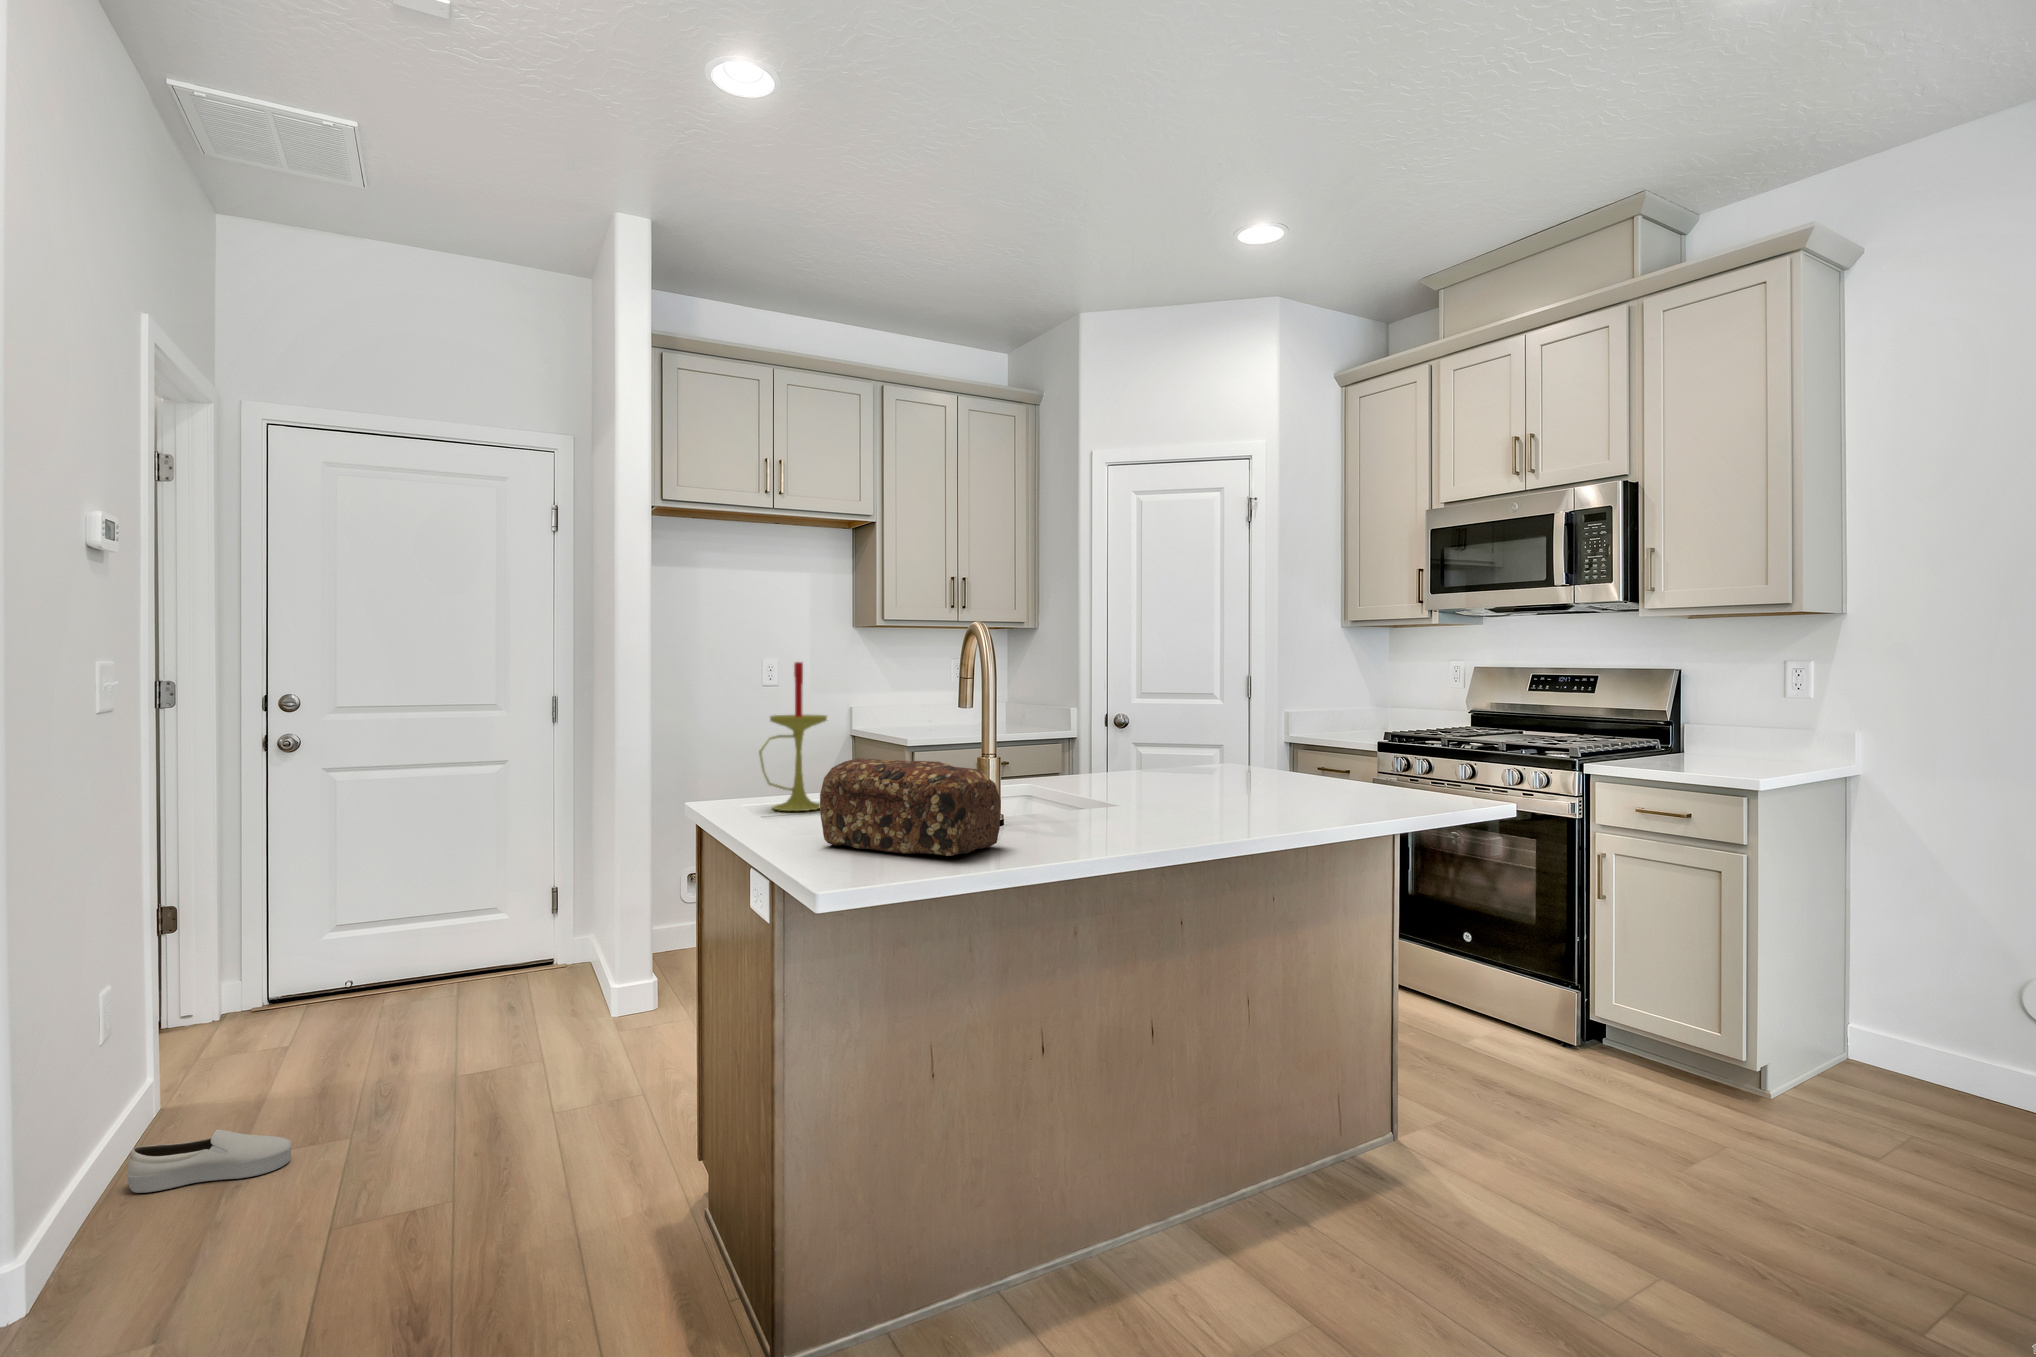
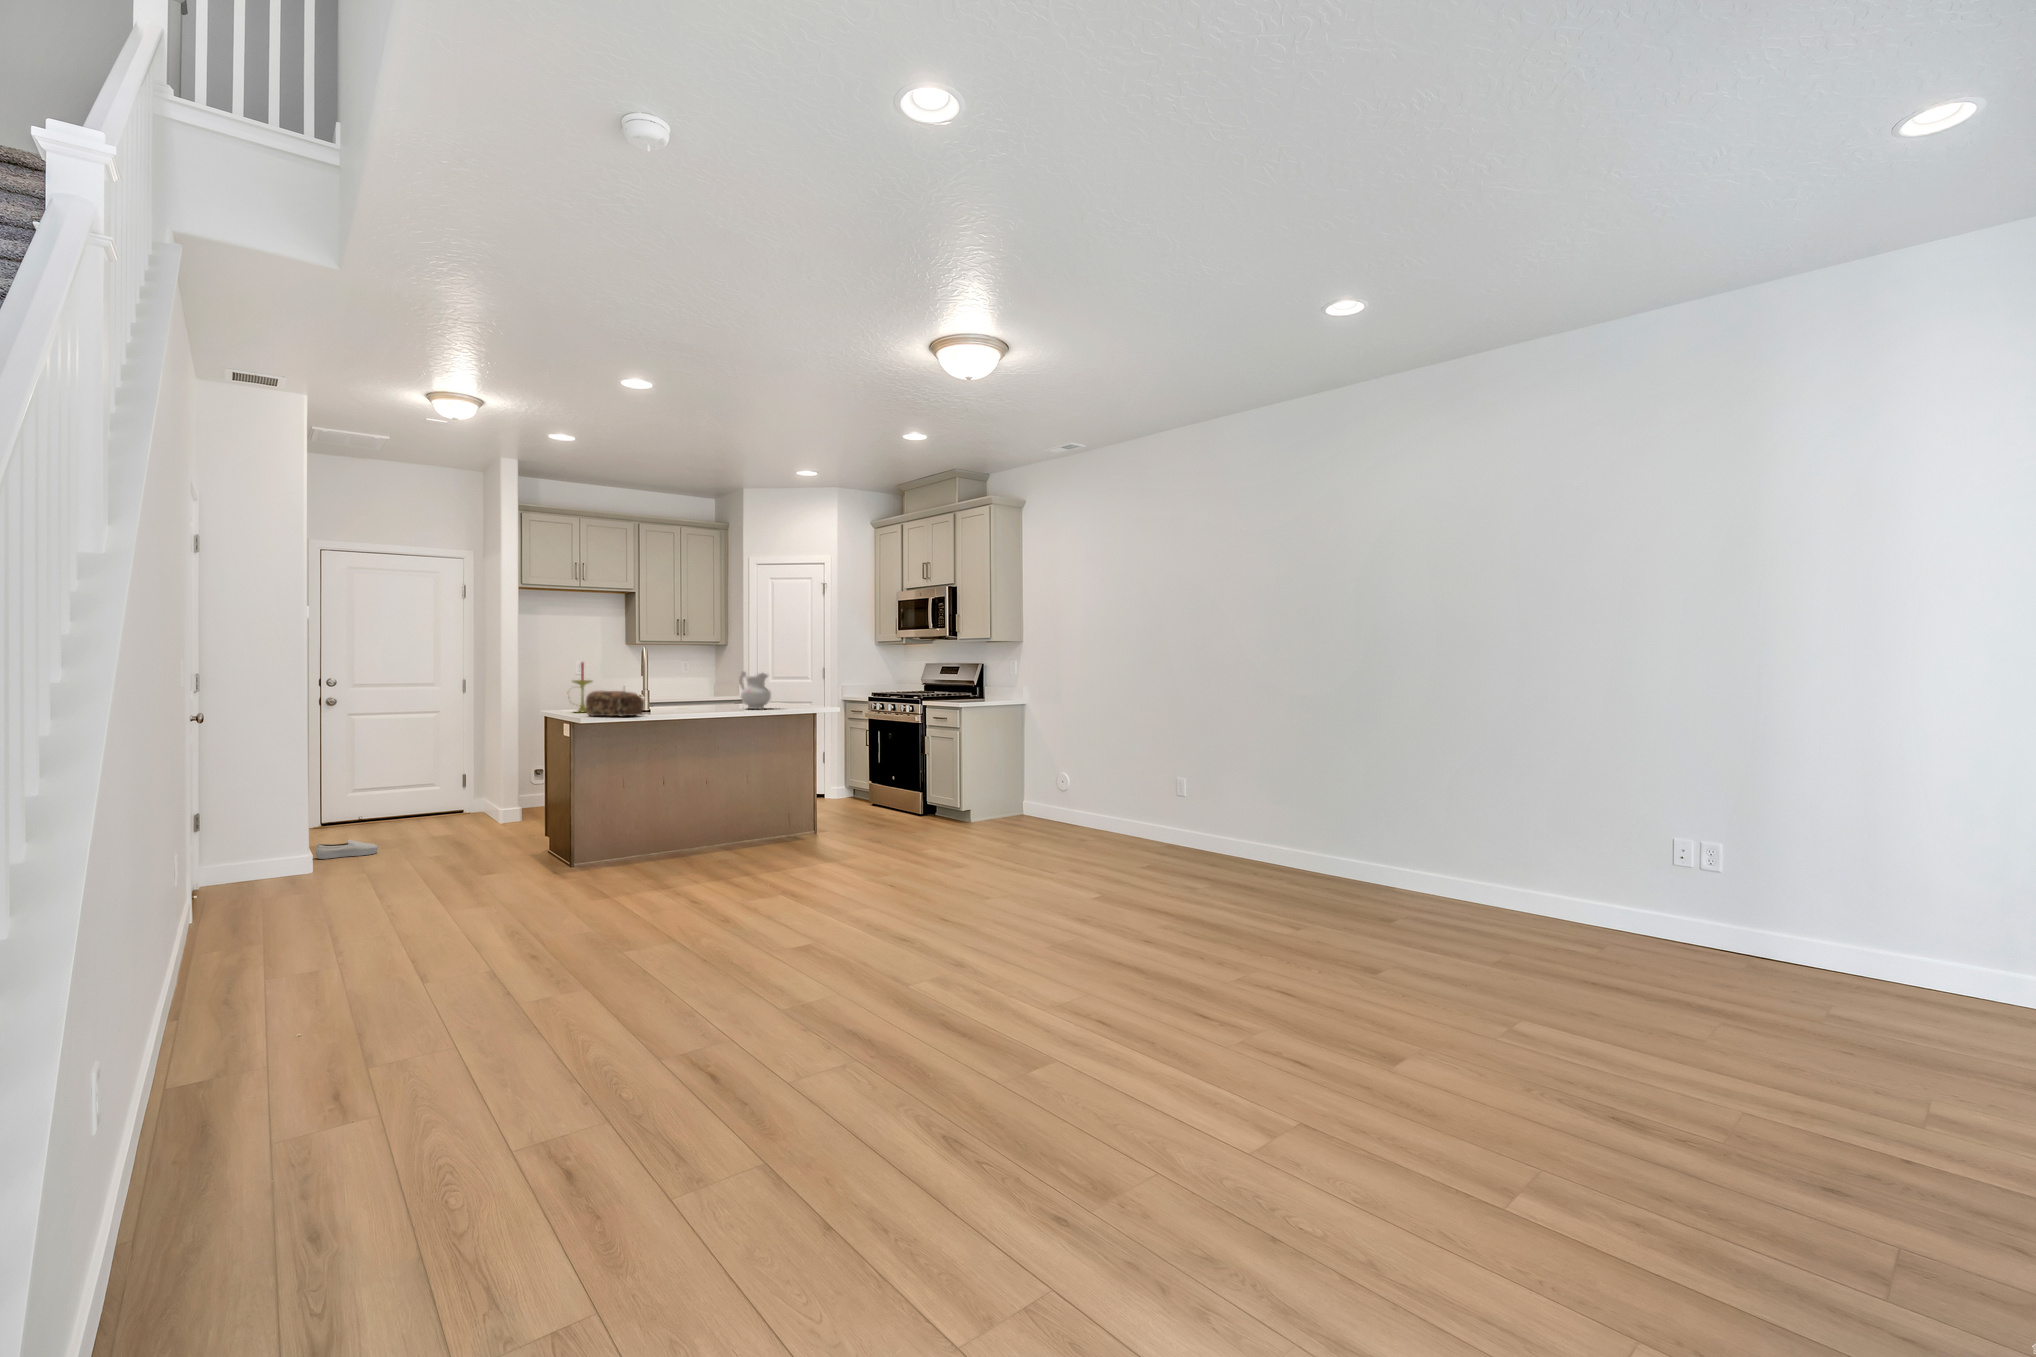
ceramic pitcher: none [1201,690,1295,800] -> present [739,672,771,709]

